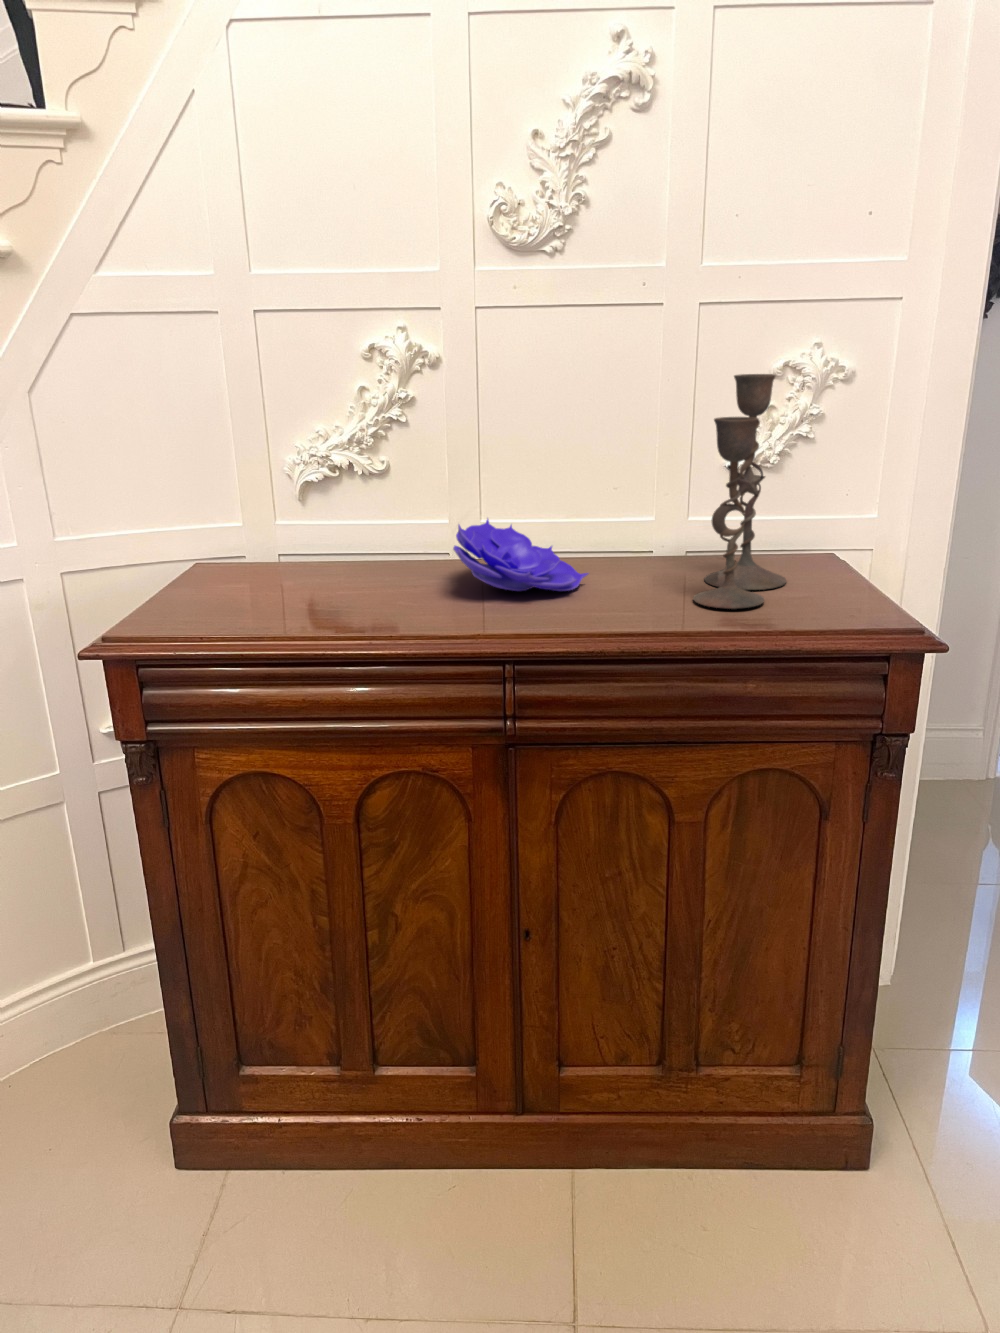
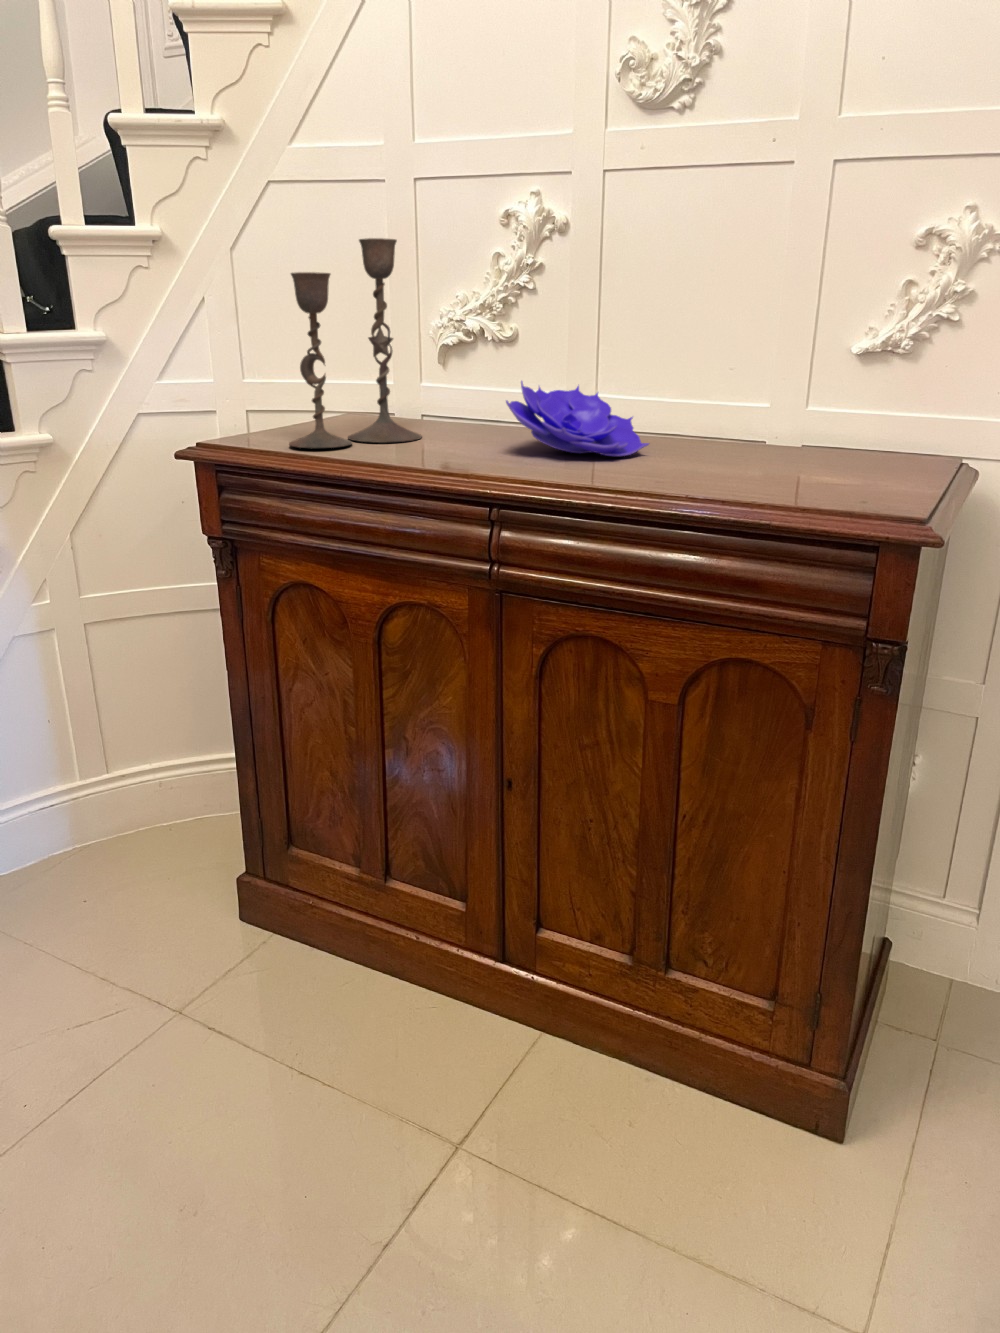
candlestick: present [693,374,787,609] -> present [289,238,422,448]

